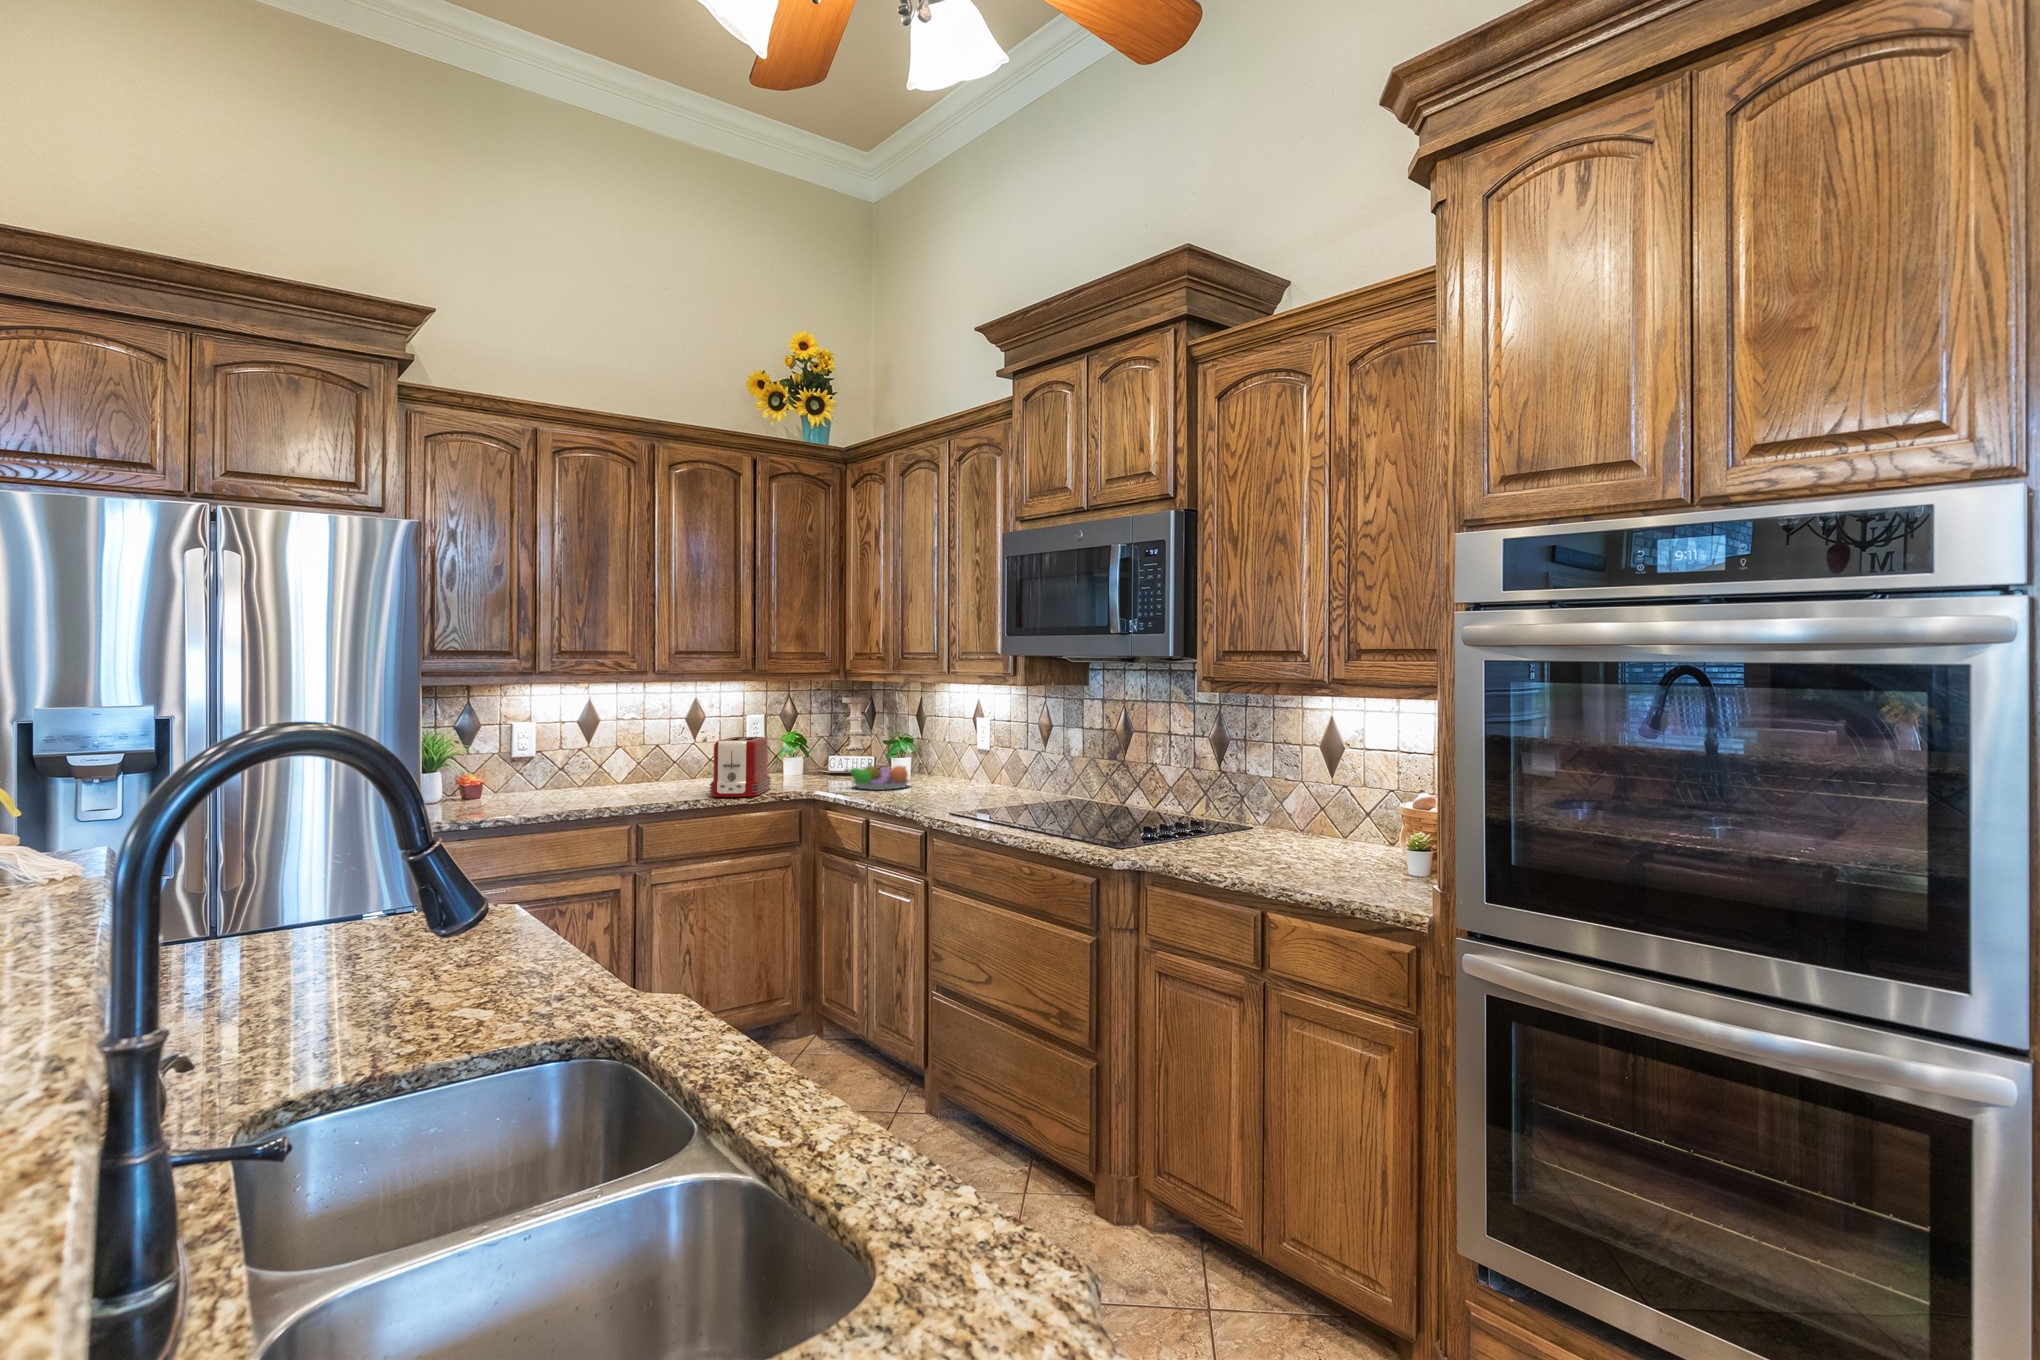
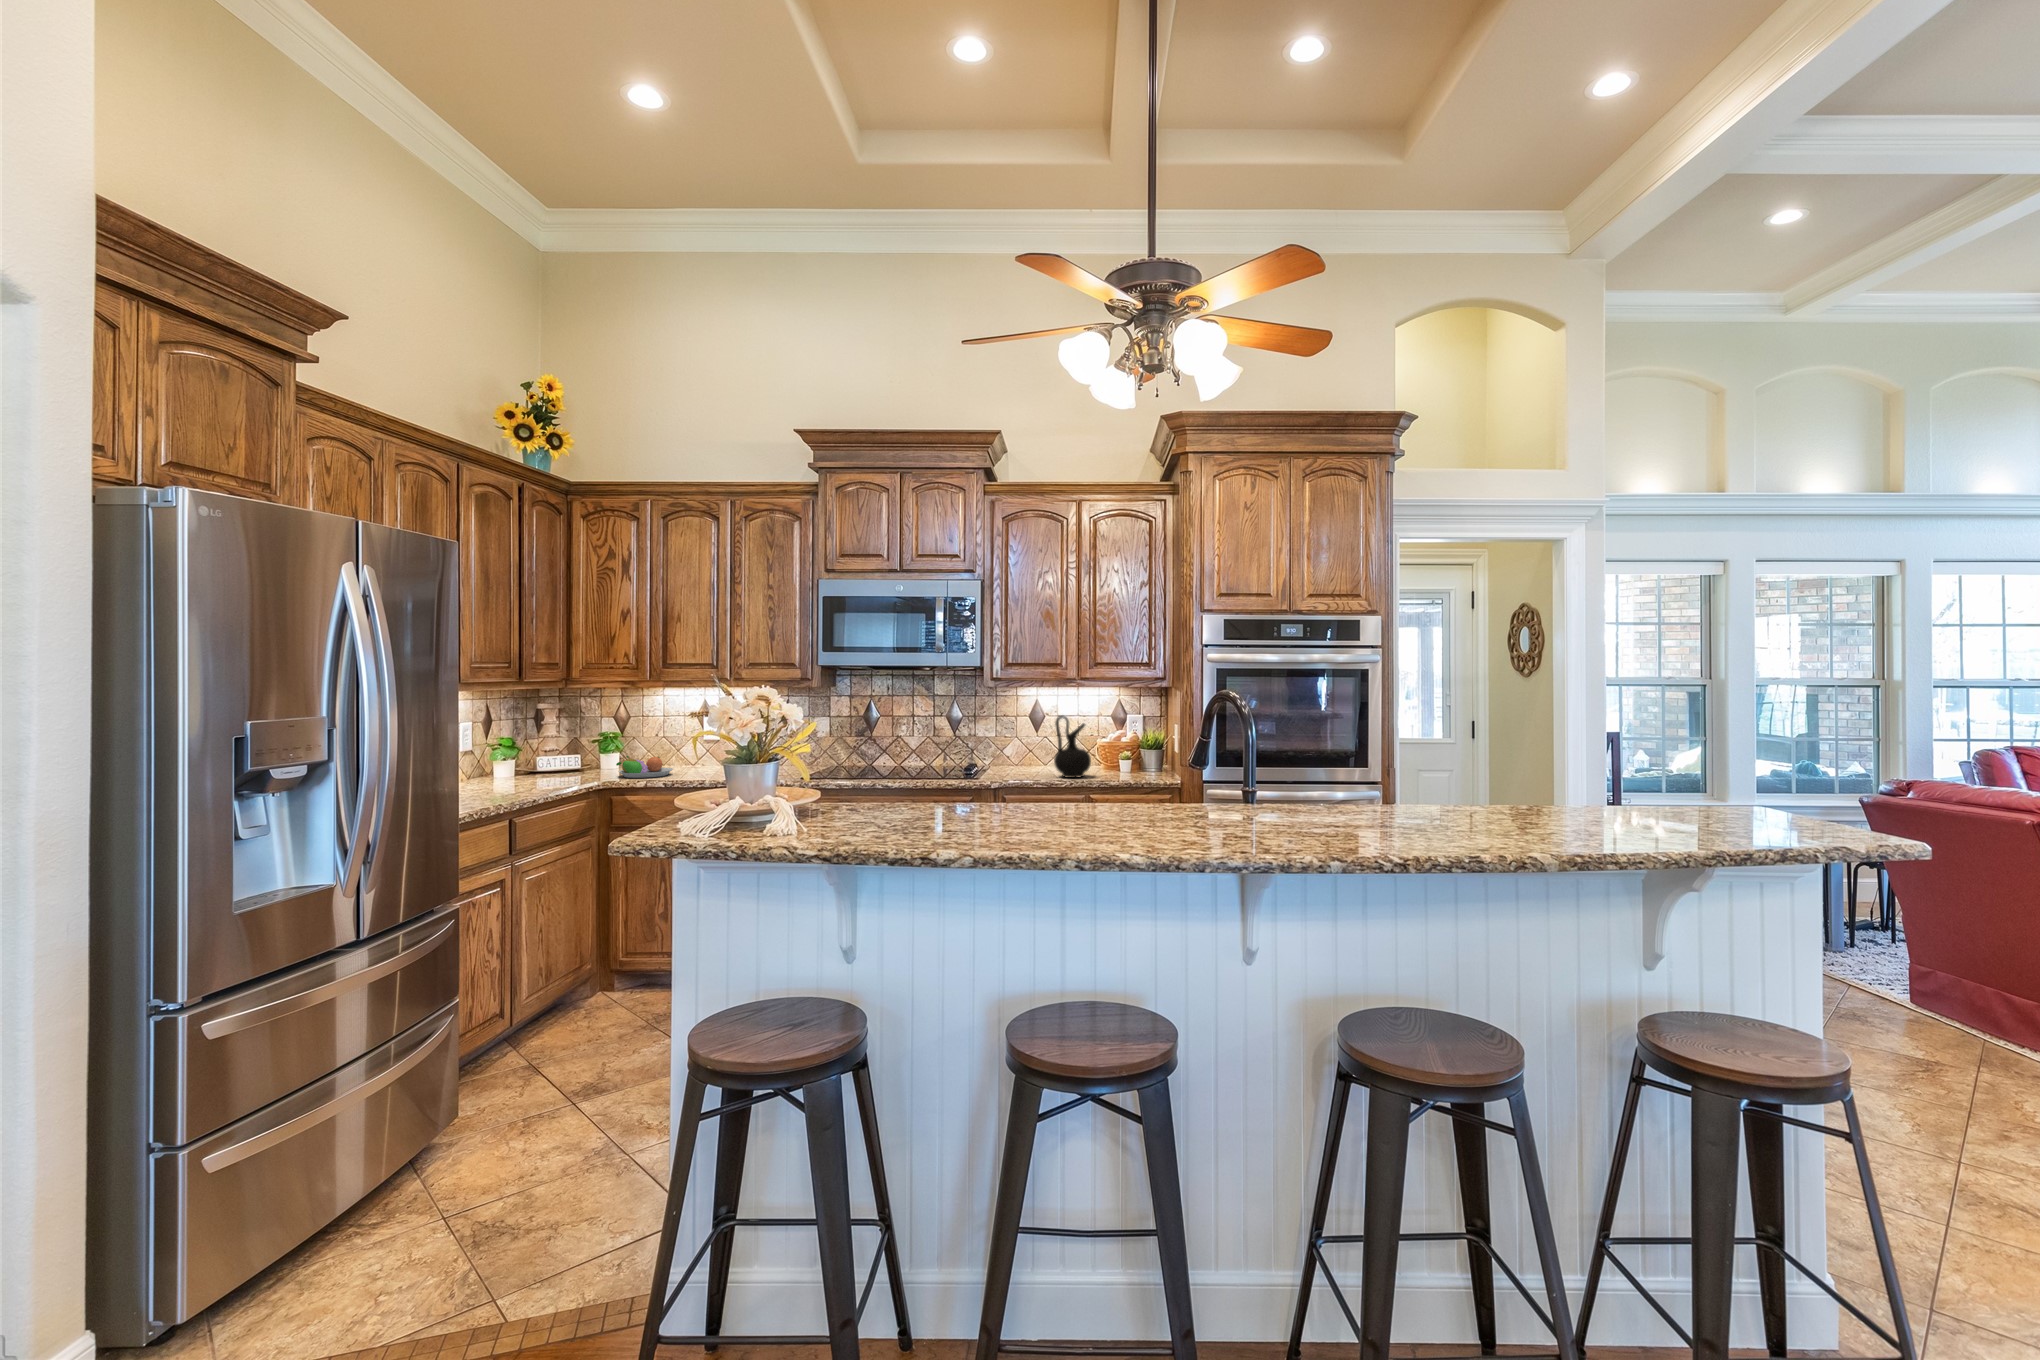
toaster: present [709,737,771,797] -> none [512,740,580,794]
ceramic jug: none [1269,746,1341,866] -> present [1054,716,1091,778]

